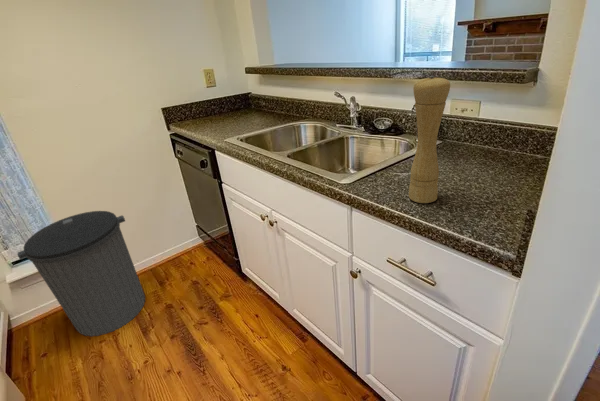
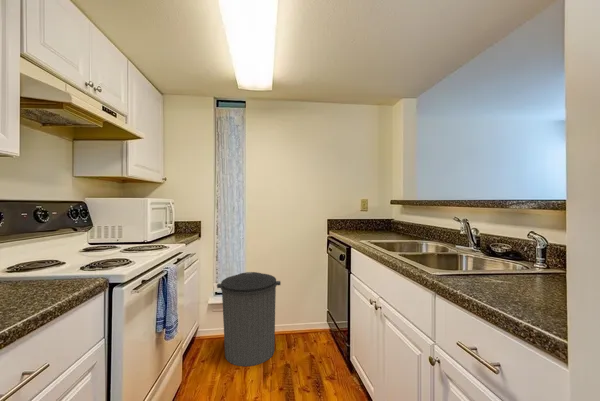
pepper mill: present [409,76,450,203] -> none [486,188,519,298]

